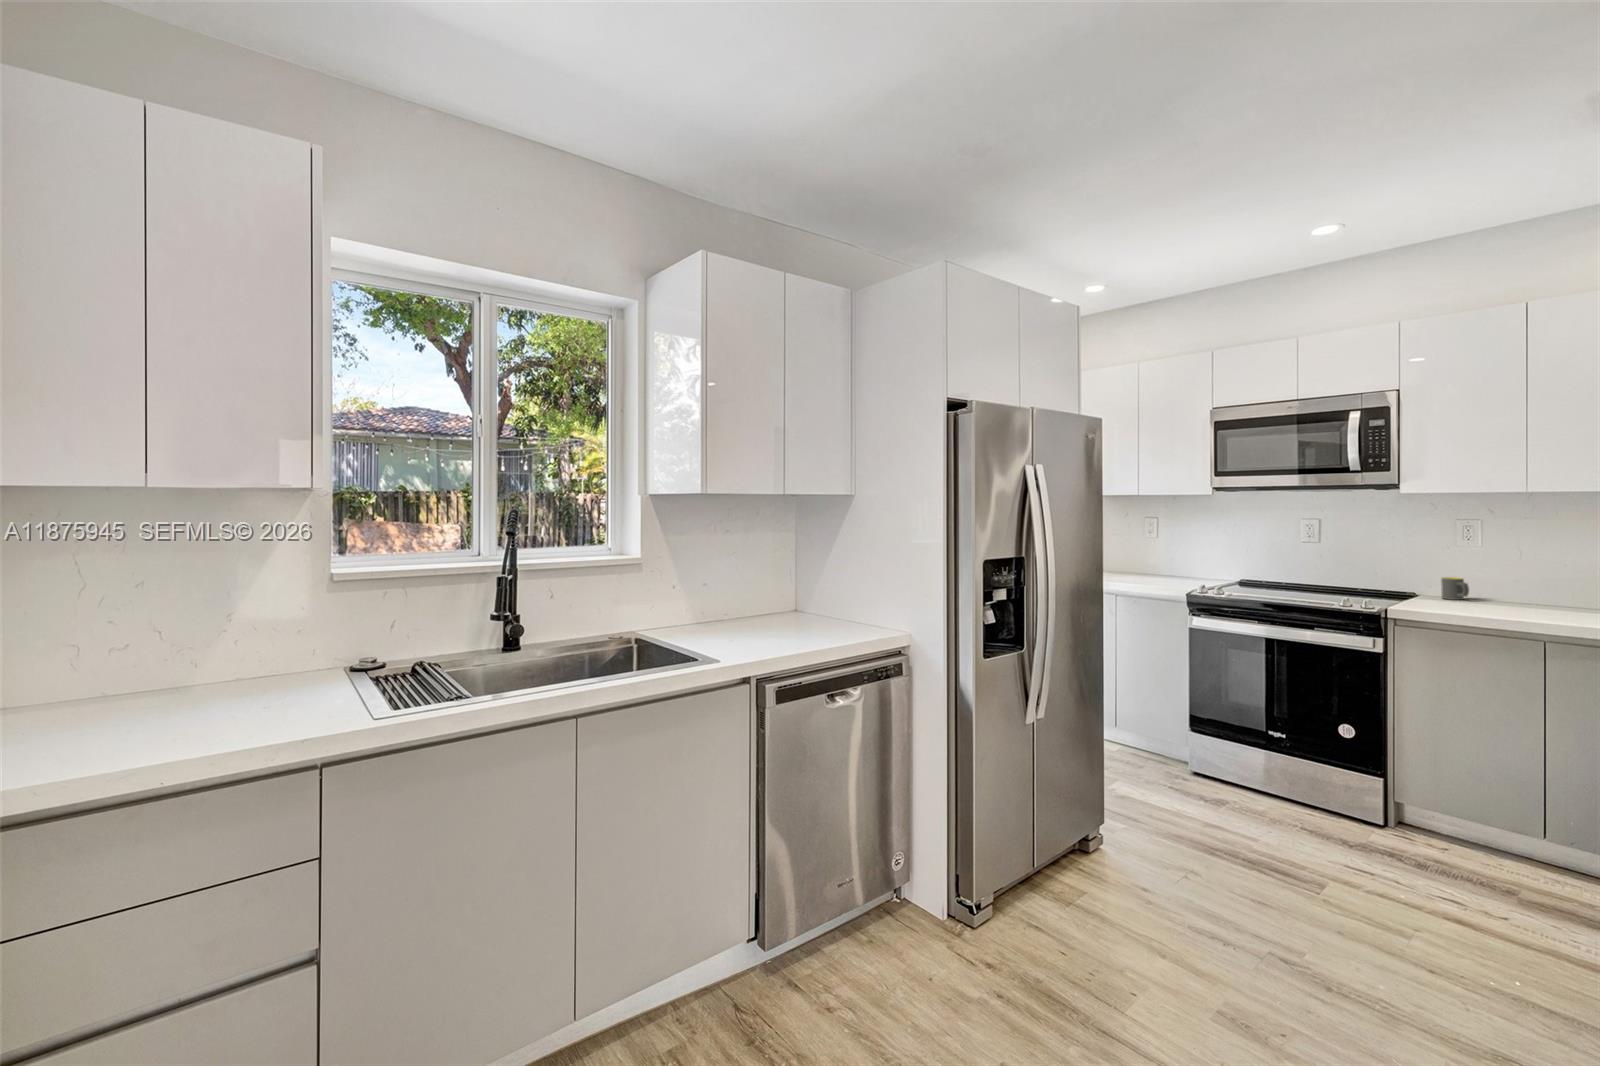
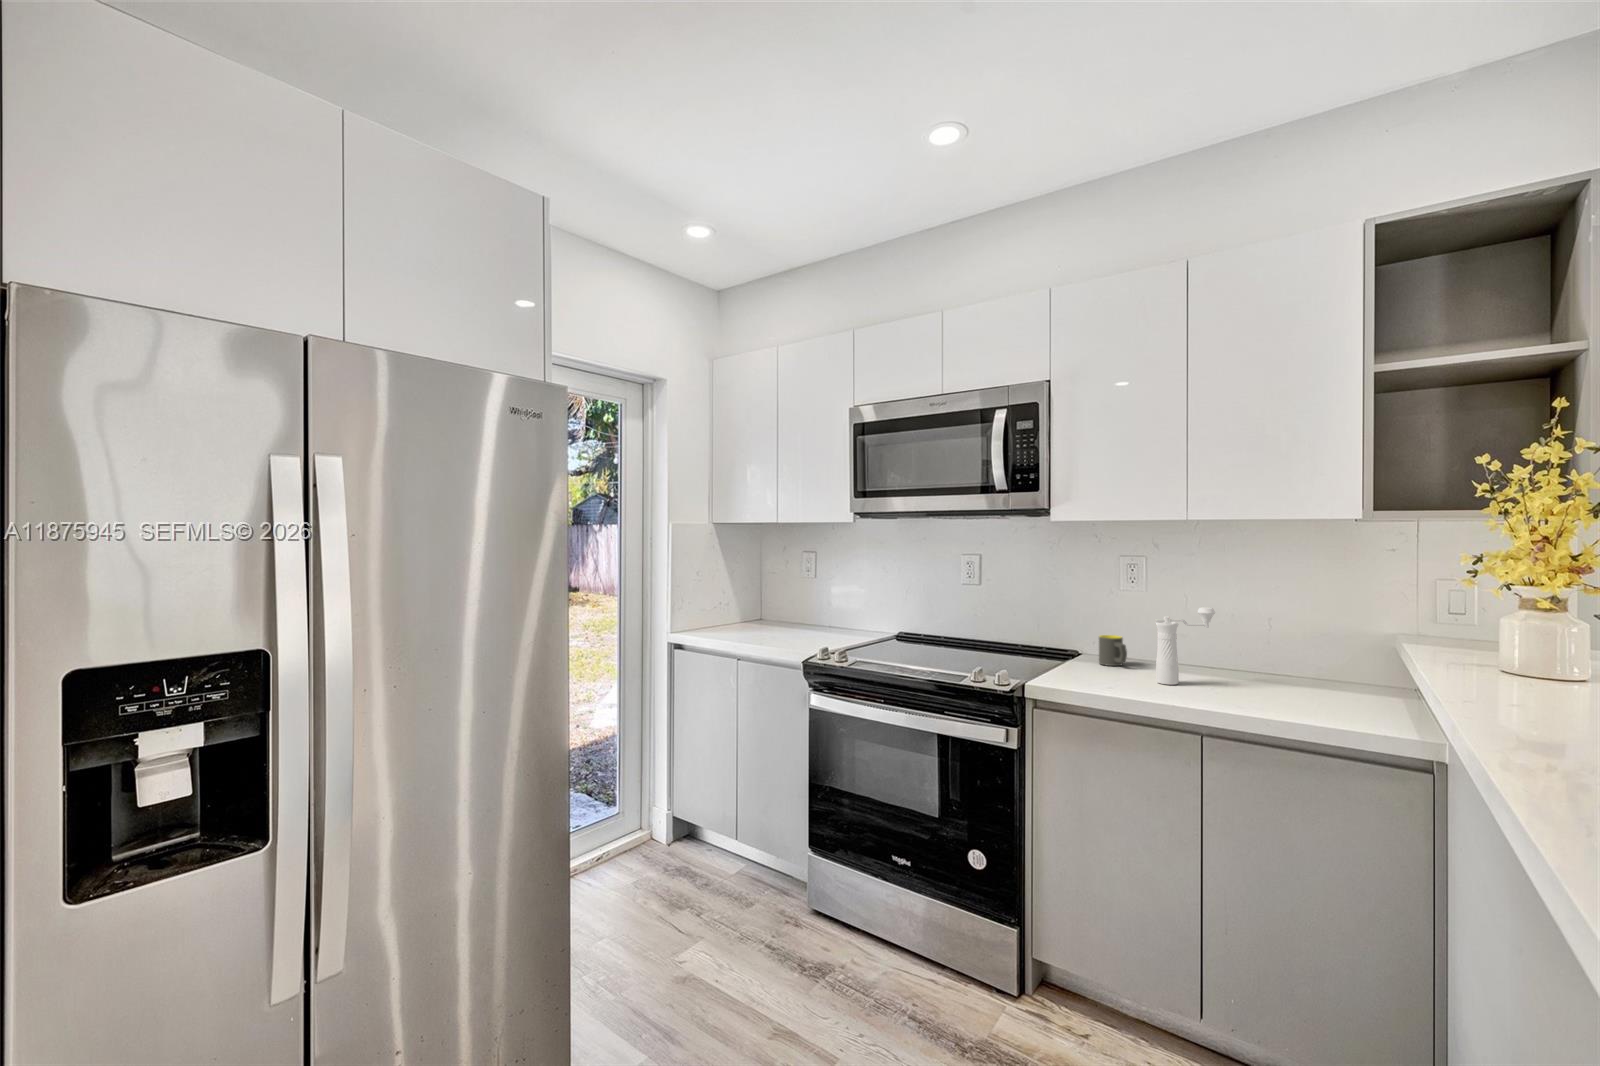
pepper mill: none [1499,553,1553,609] -> present [1155,607,1215,685]

